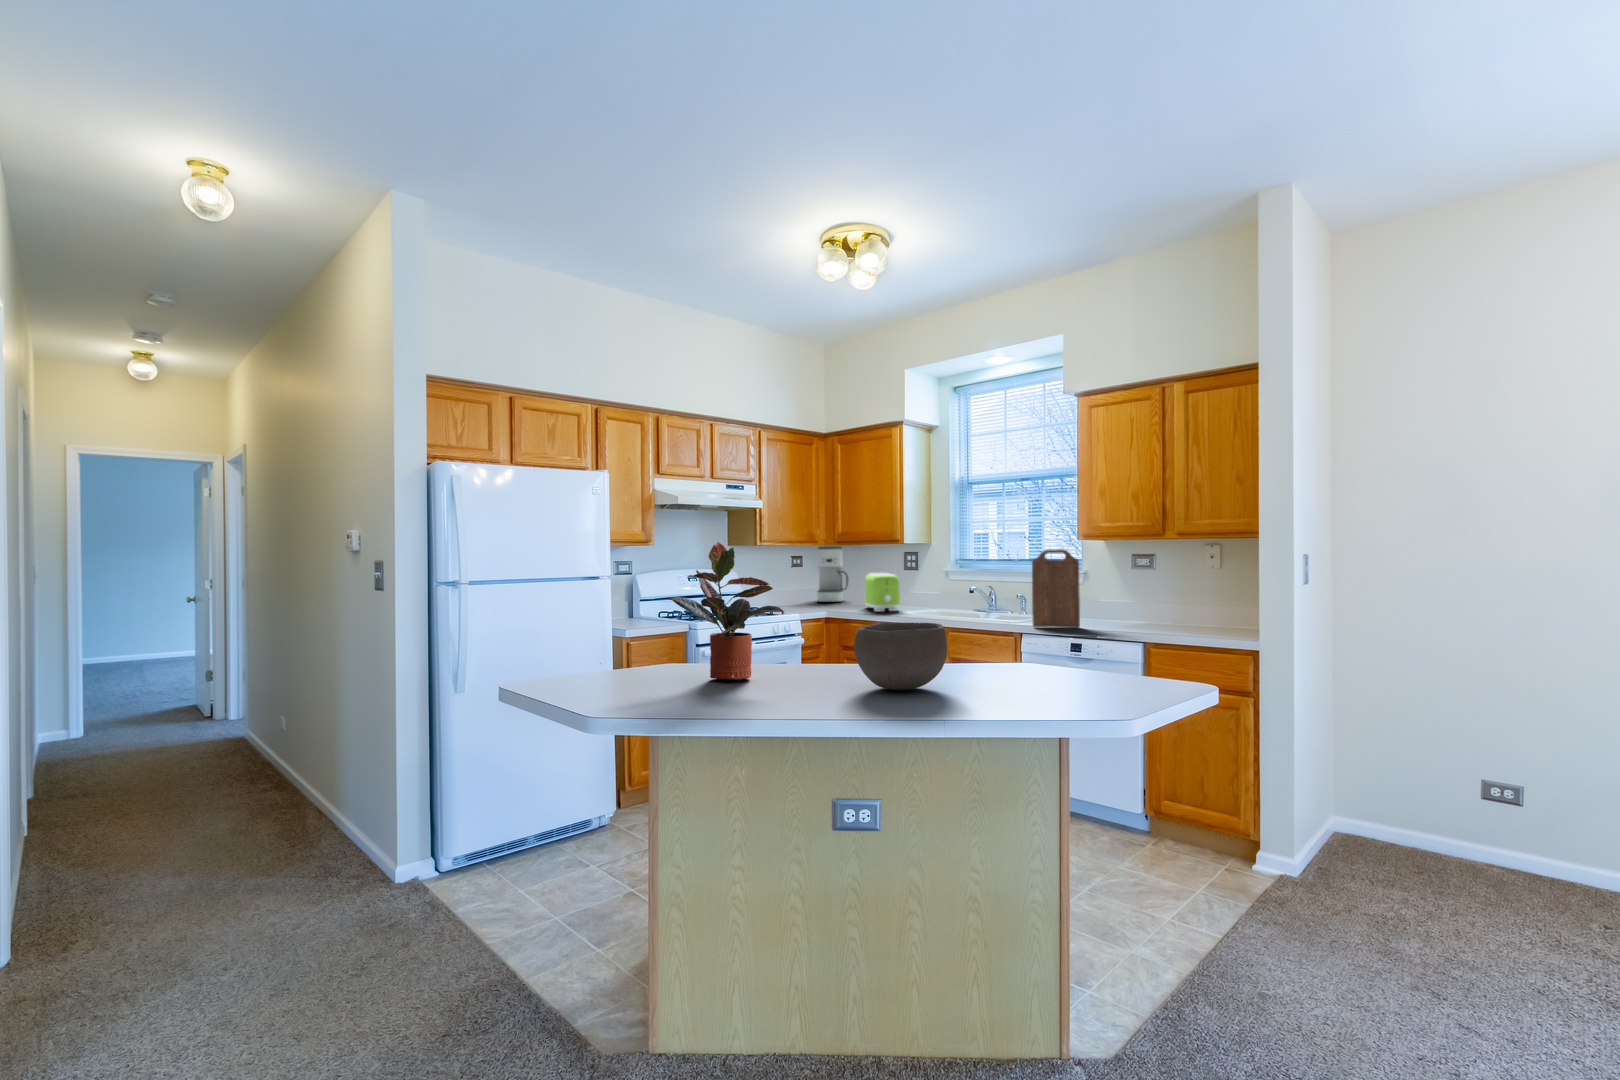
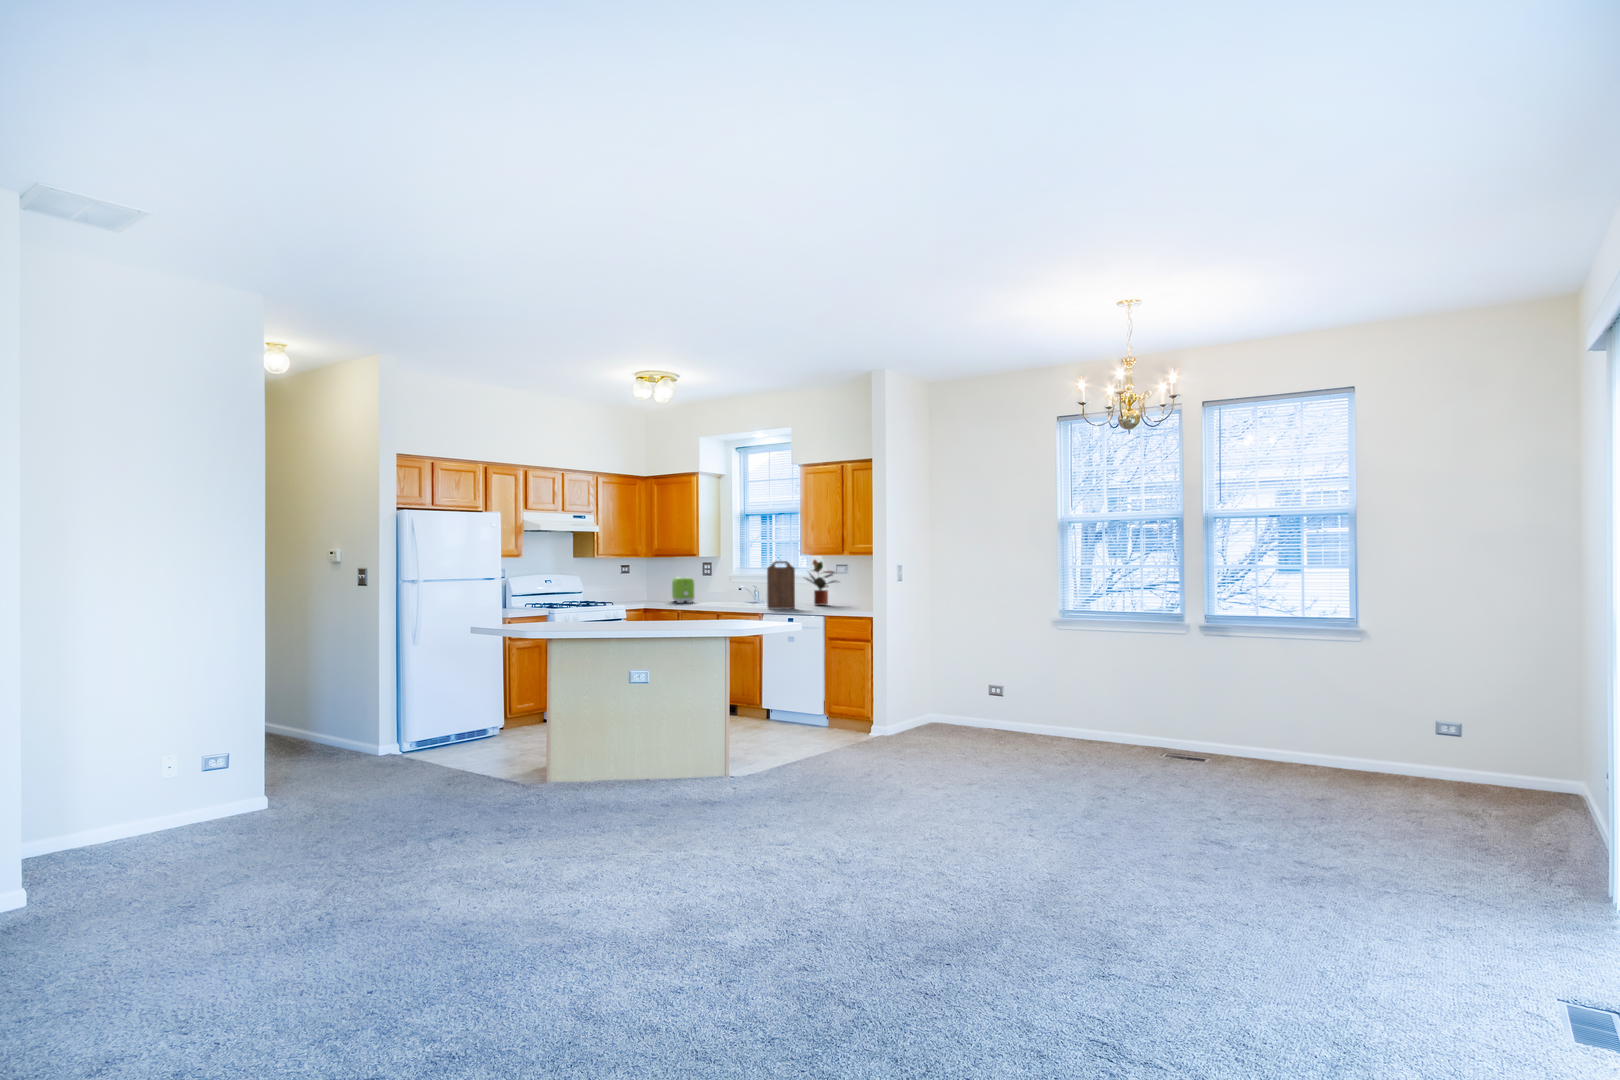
potted plant: present [669,542,784,680] -> present [806,560,836,605]
coffee maker: present [817,547,848,602] -> none [640,558,663,598]
bowl: present [854,622,947,690] -> none [636,595,677,623]

